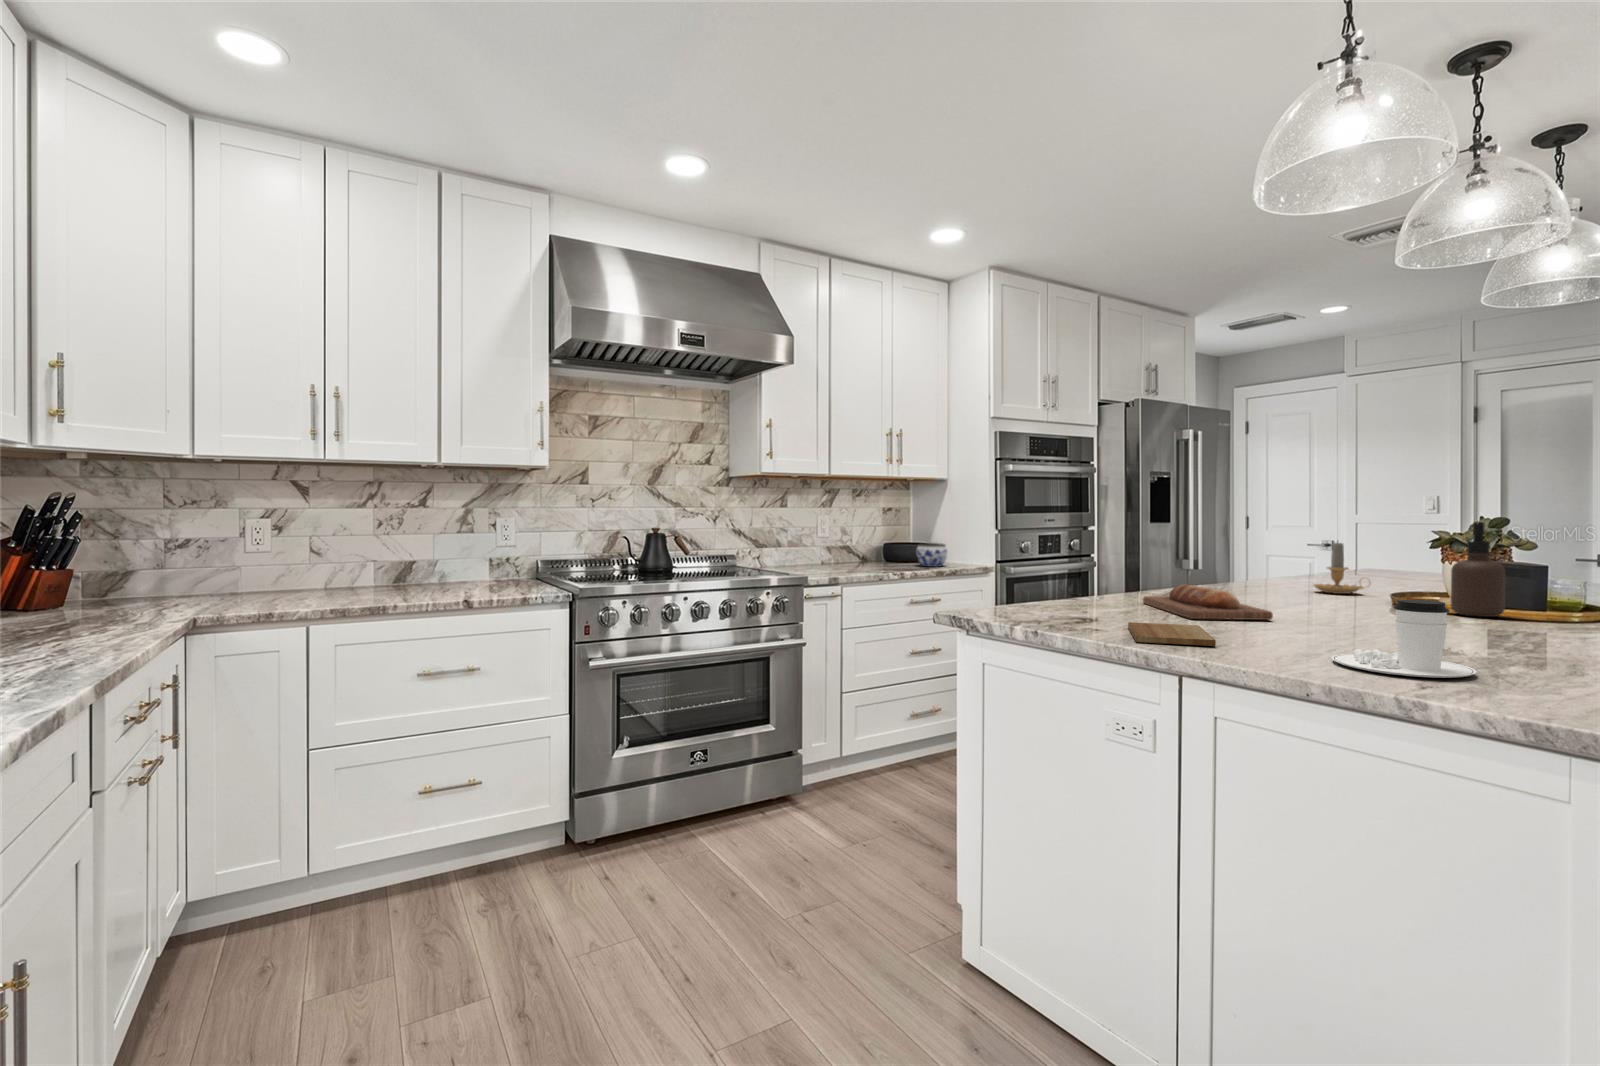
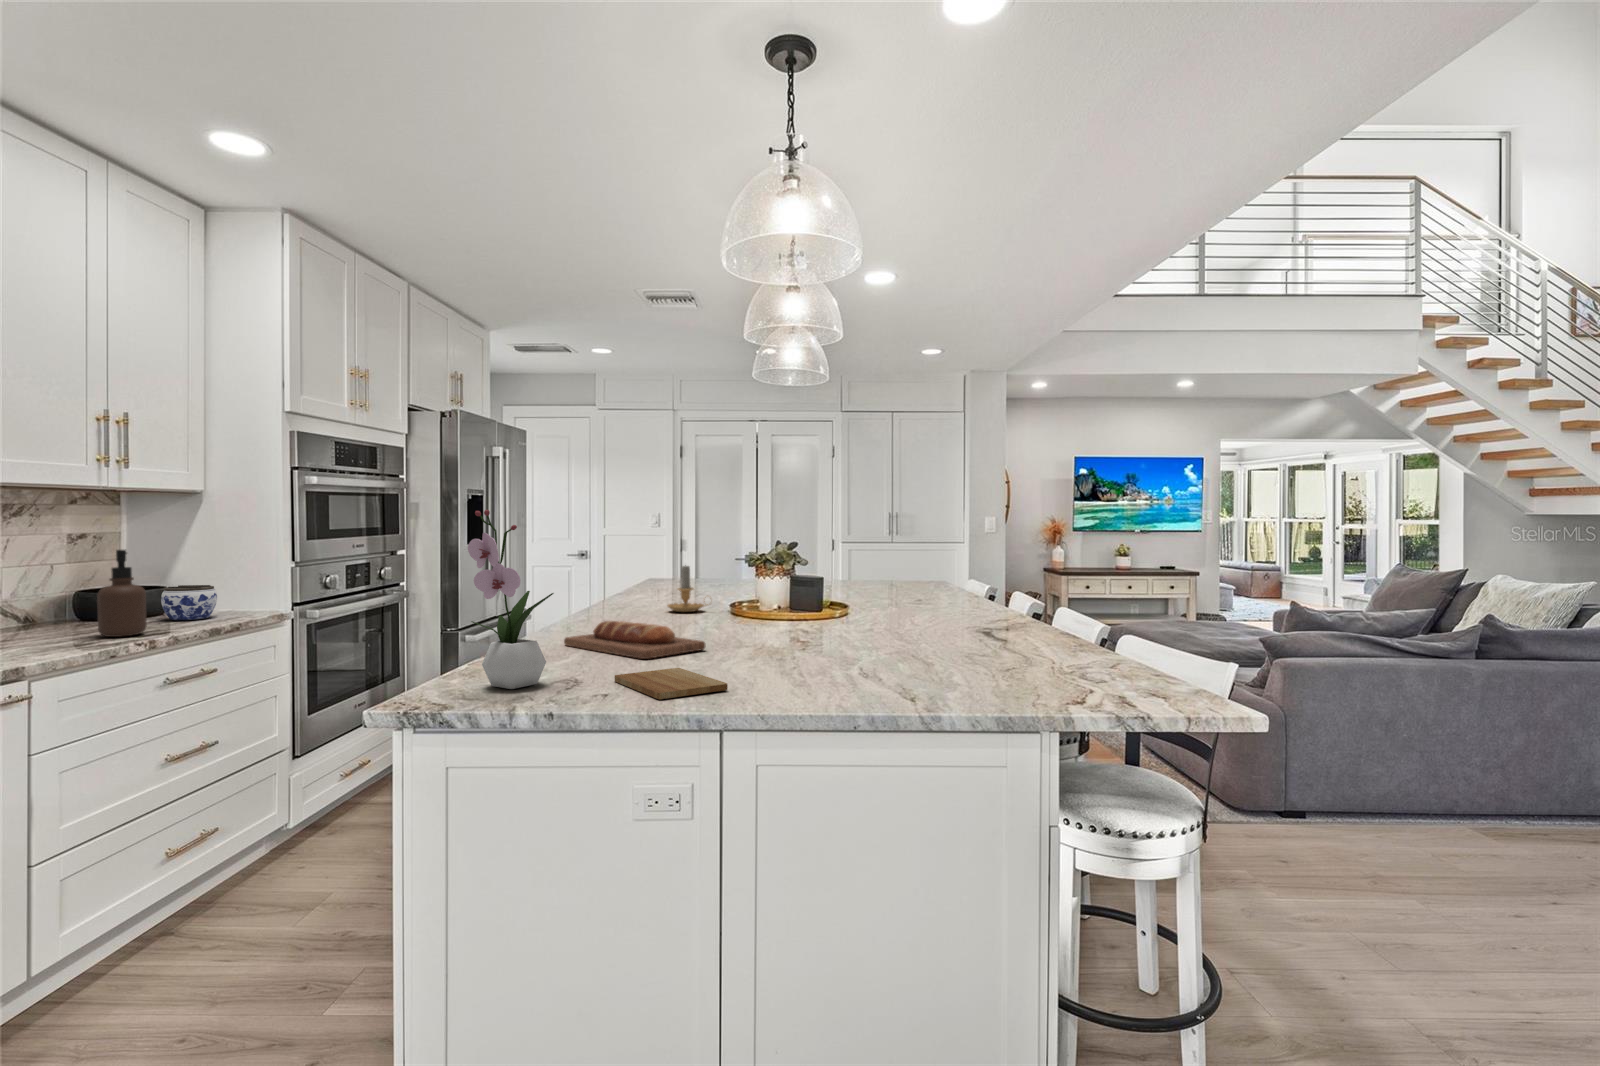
flower arrangement: none [1013,479,1079,621] -> present [468,510,554,689]
soap dispenser: present [1451,522,1506,617] -> present [97,550,147,637]
coffee cup: present [1332,600,1476,678] -> none [822,624,921,693]

